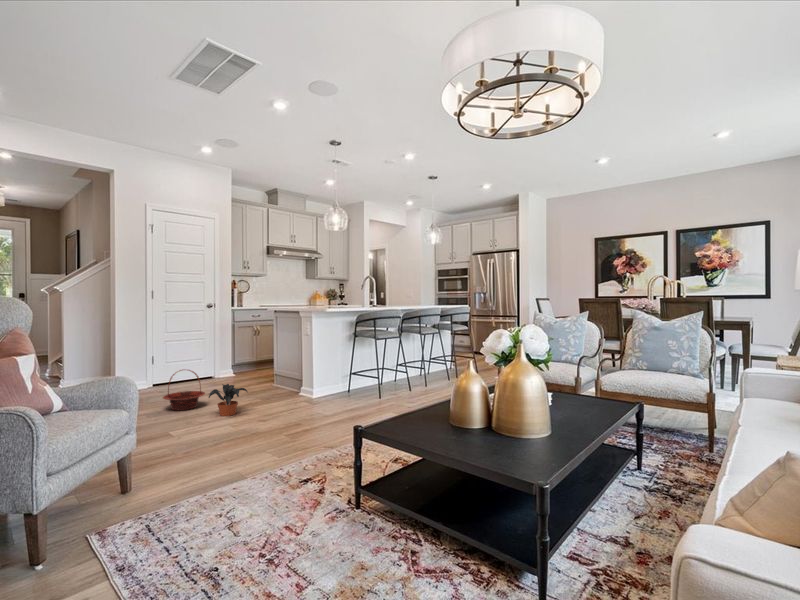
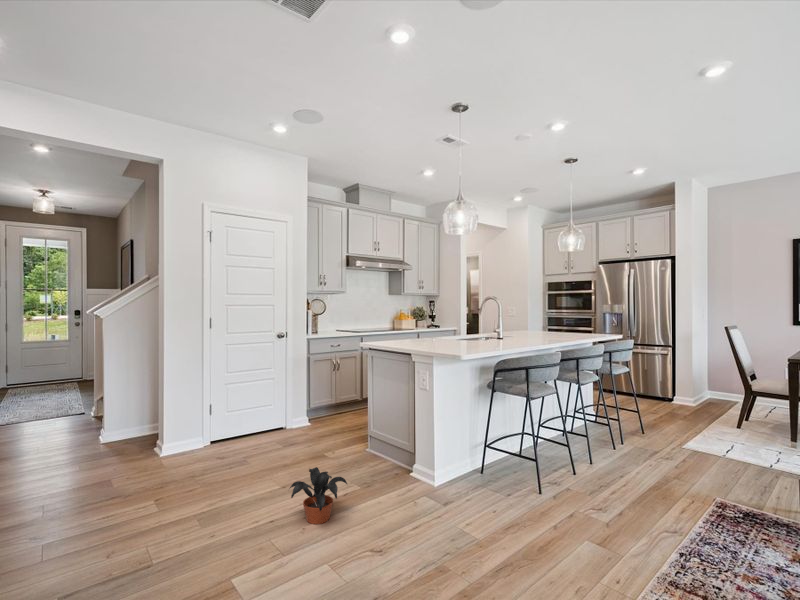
basket: present [163,370,205,410] -> none [222,439,282,503]

